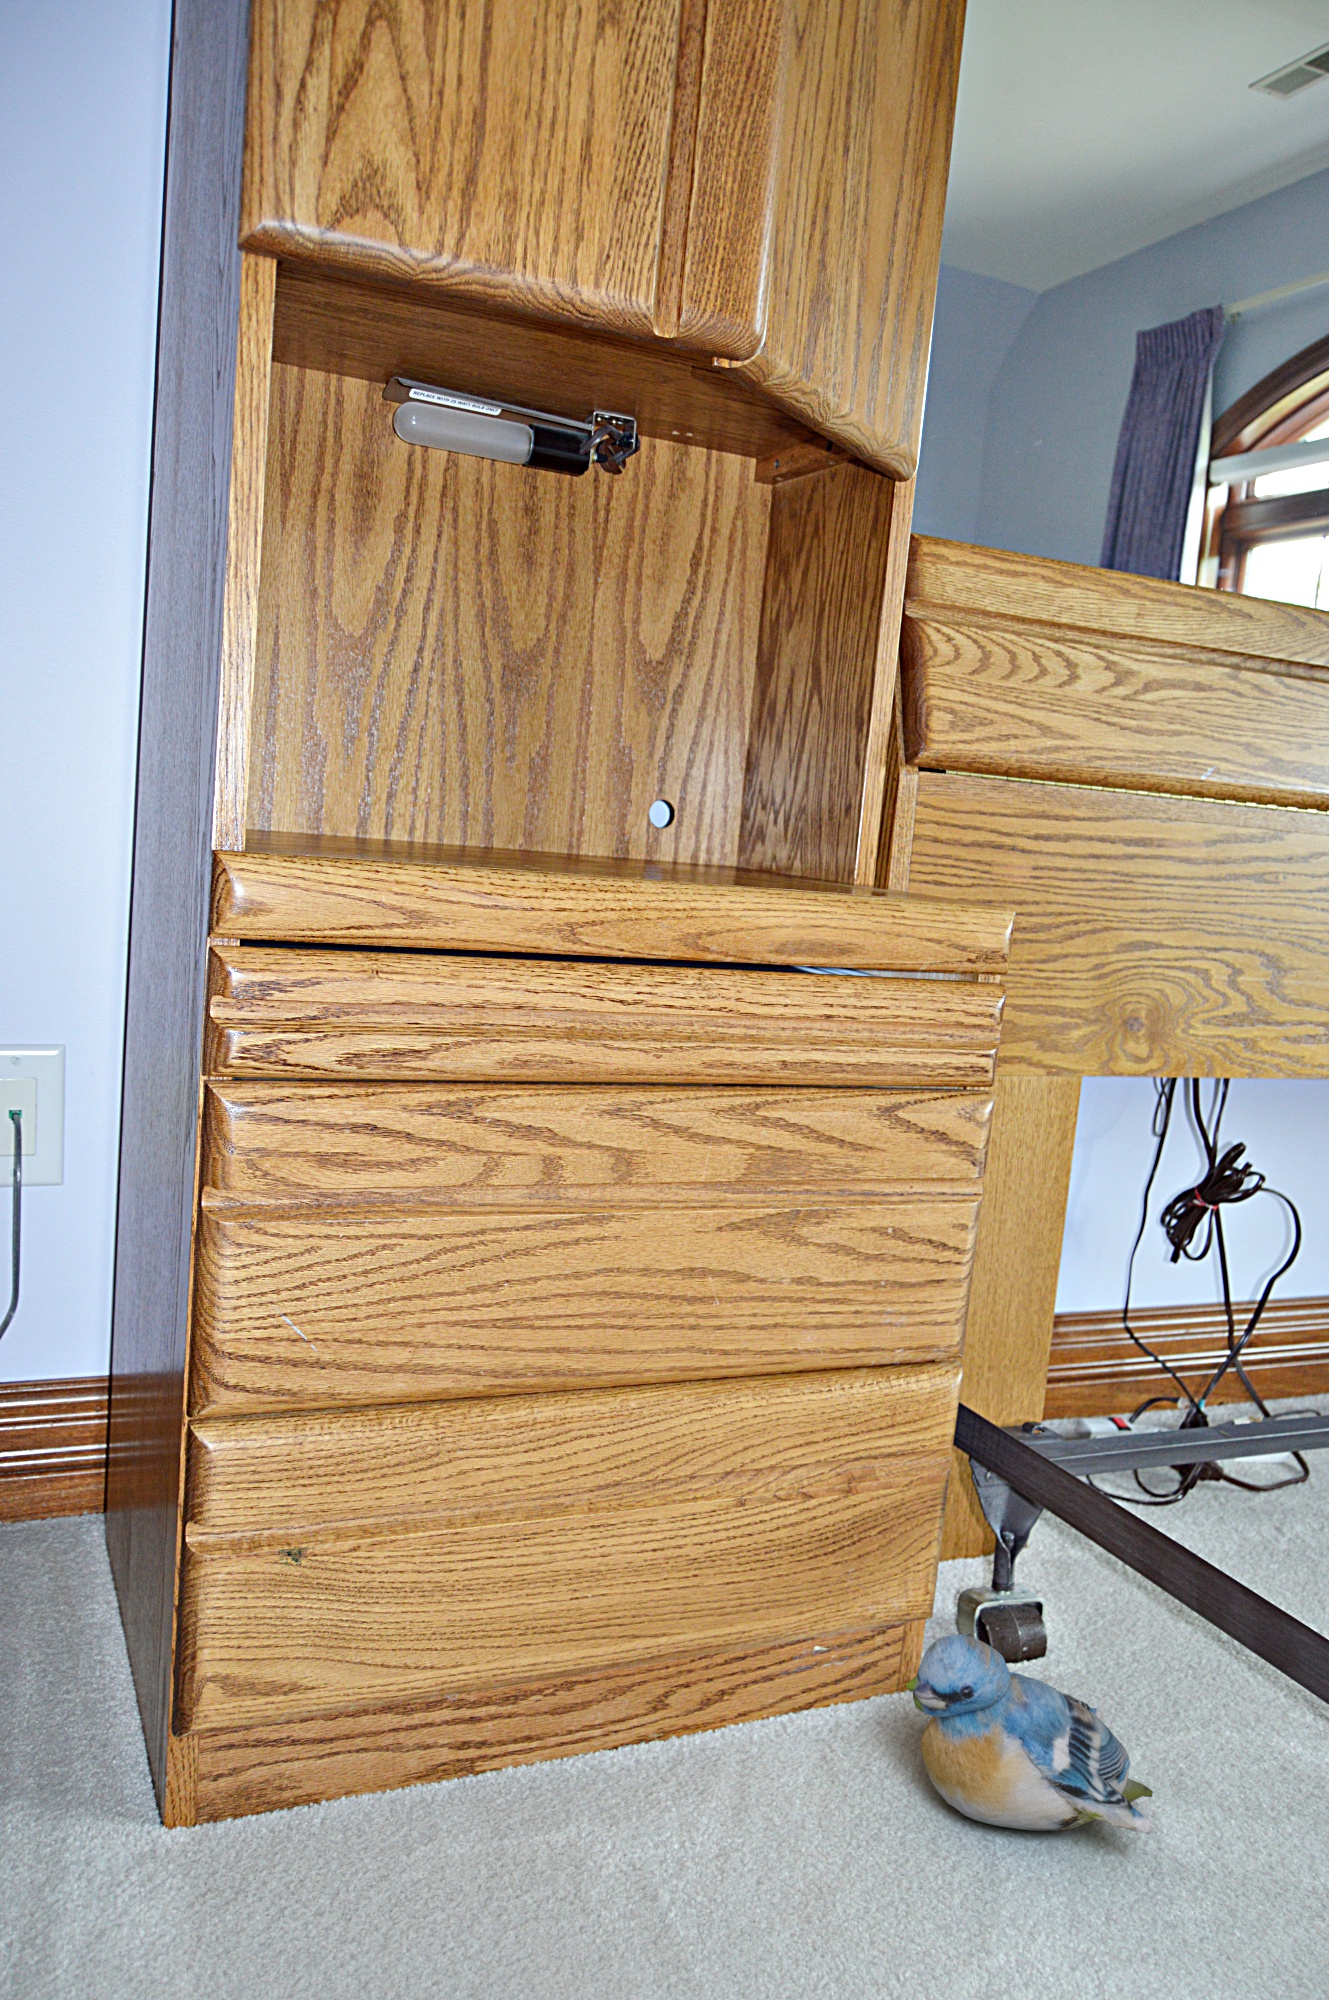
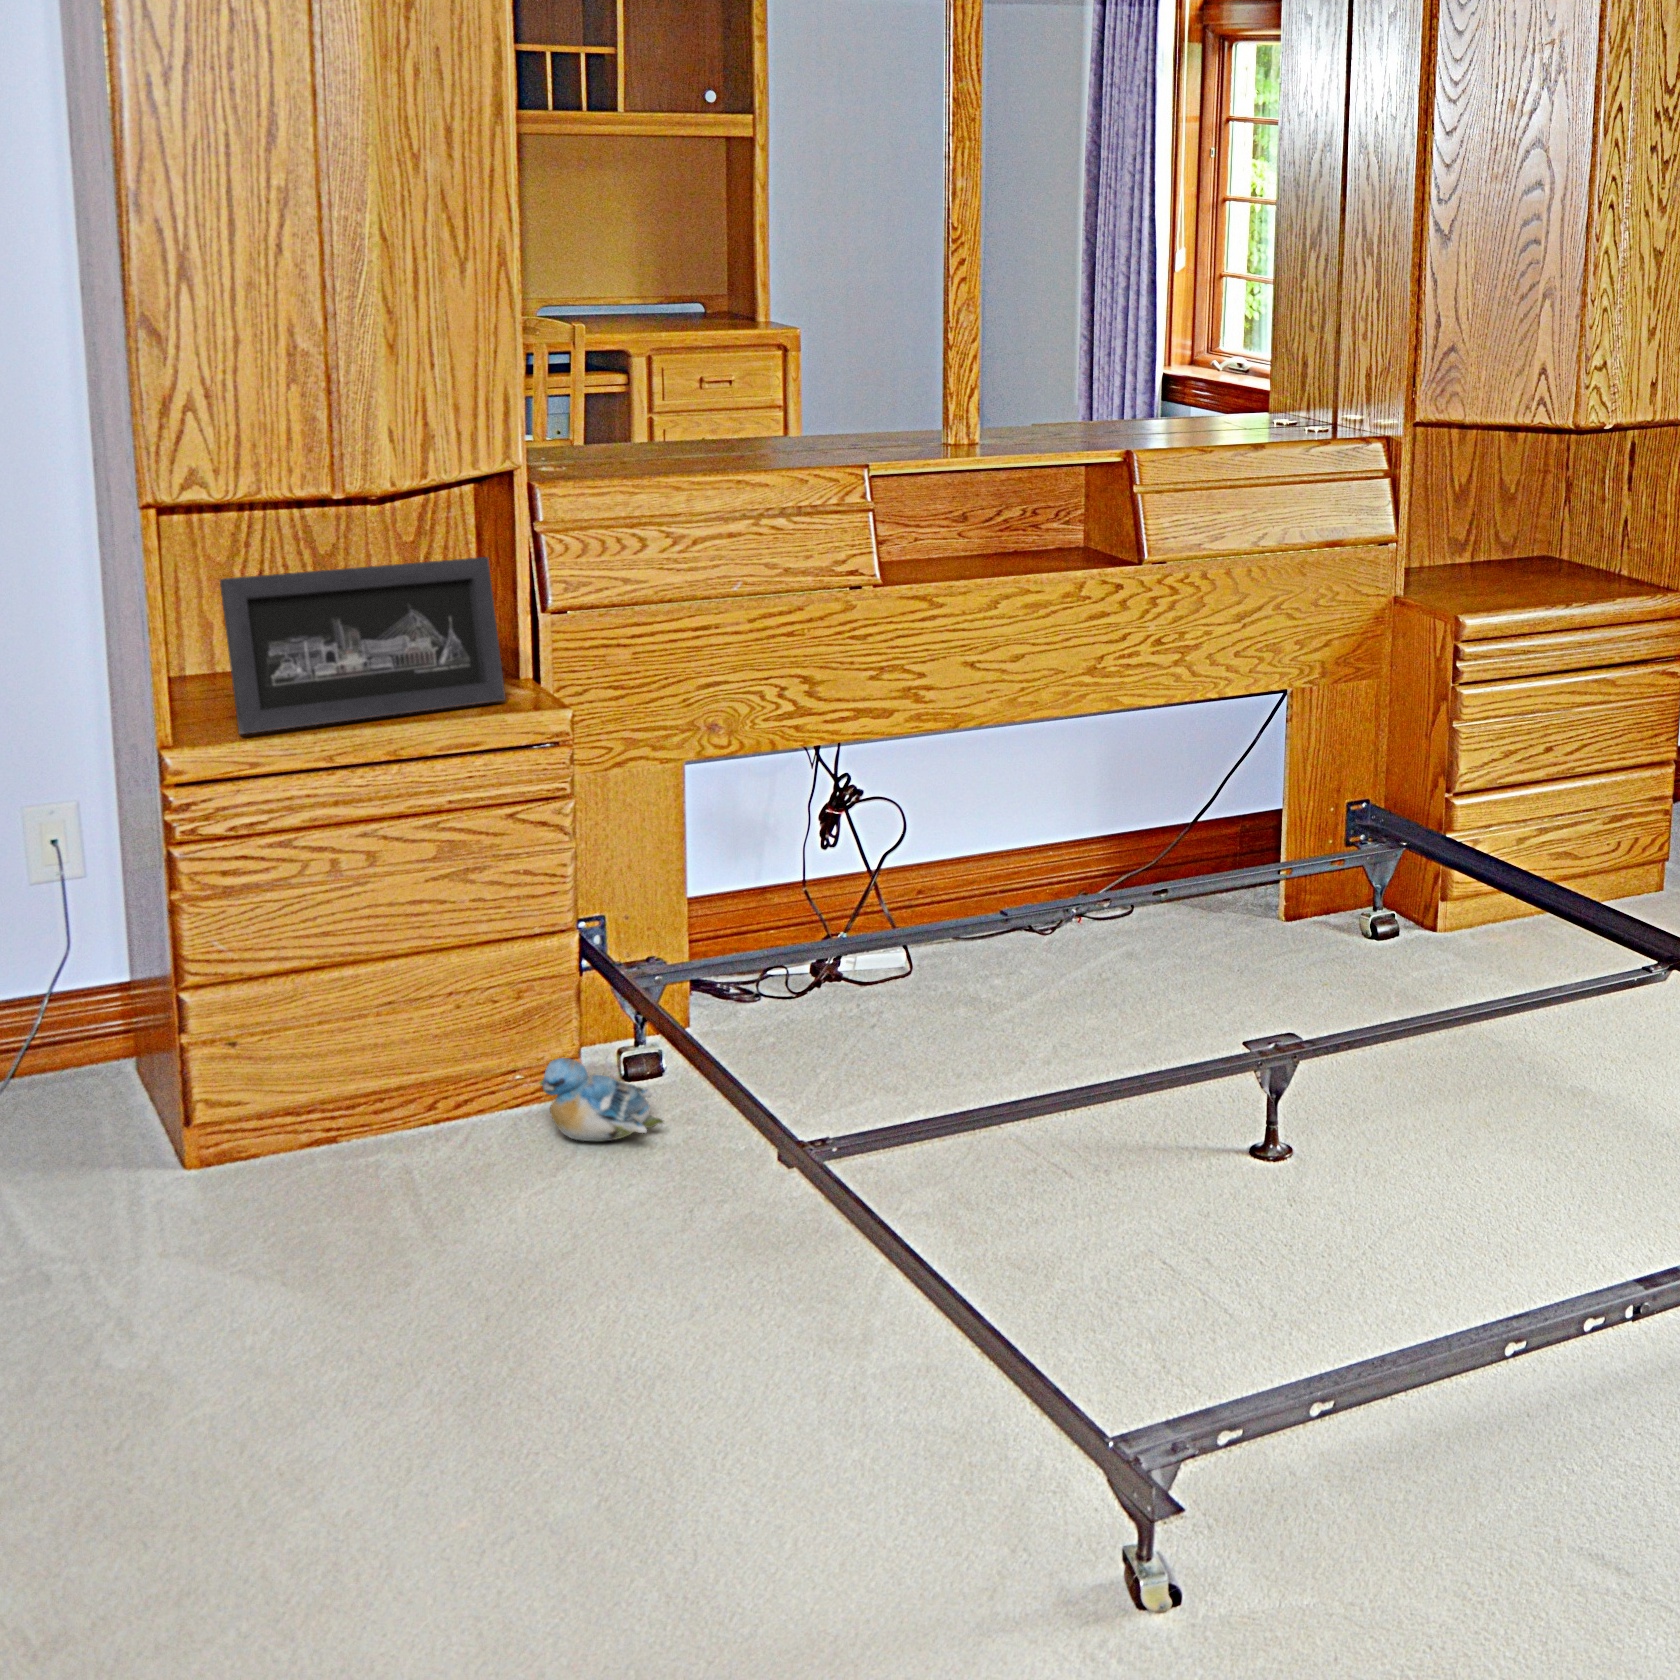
picture frame: none [374,513,875,892] -> present [220,557,506,734]

